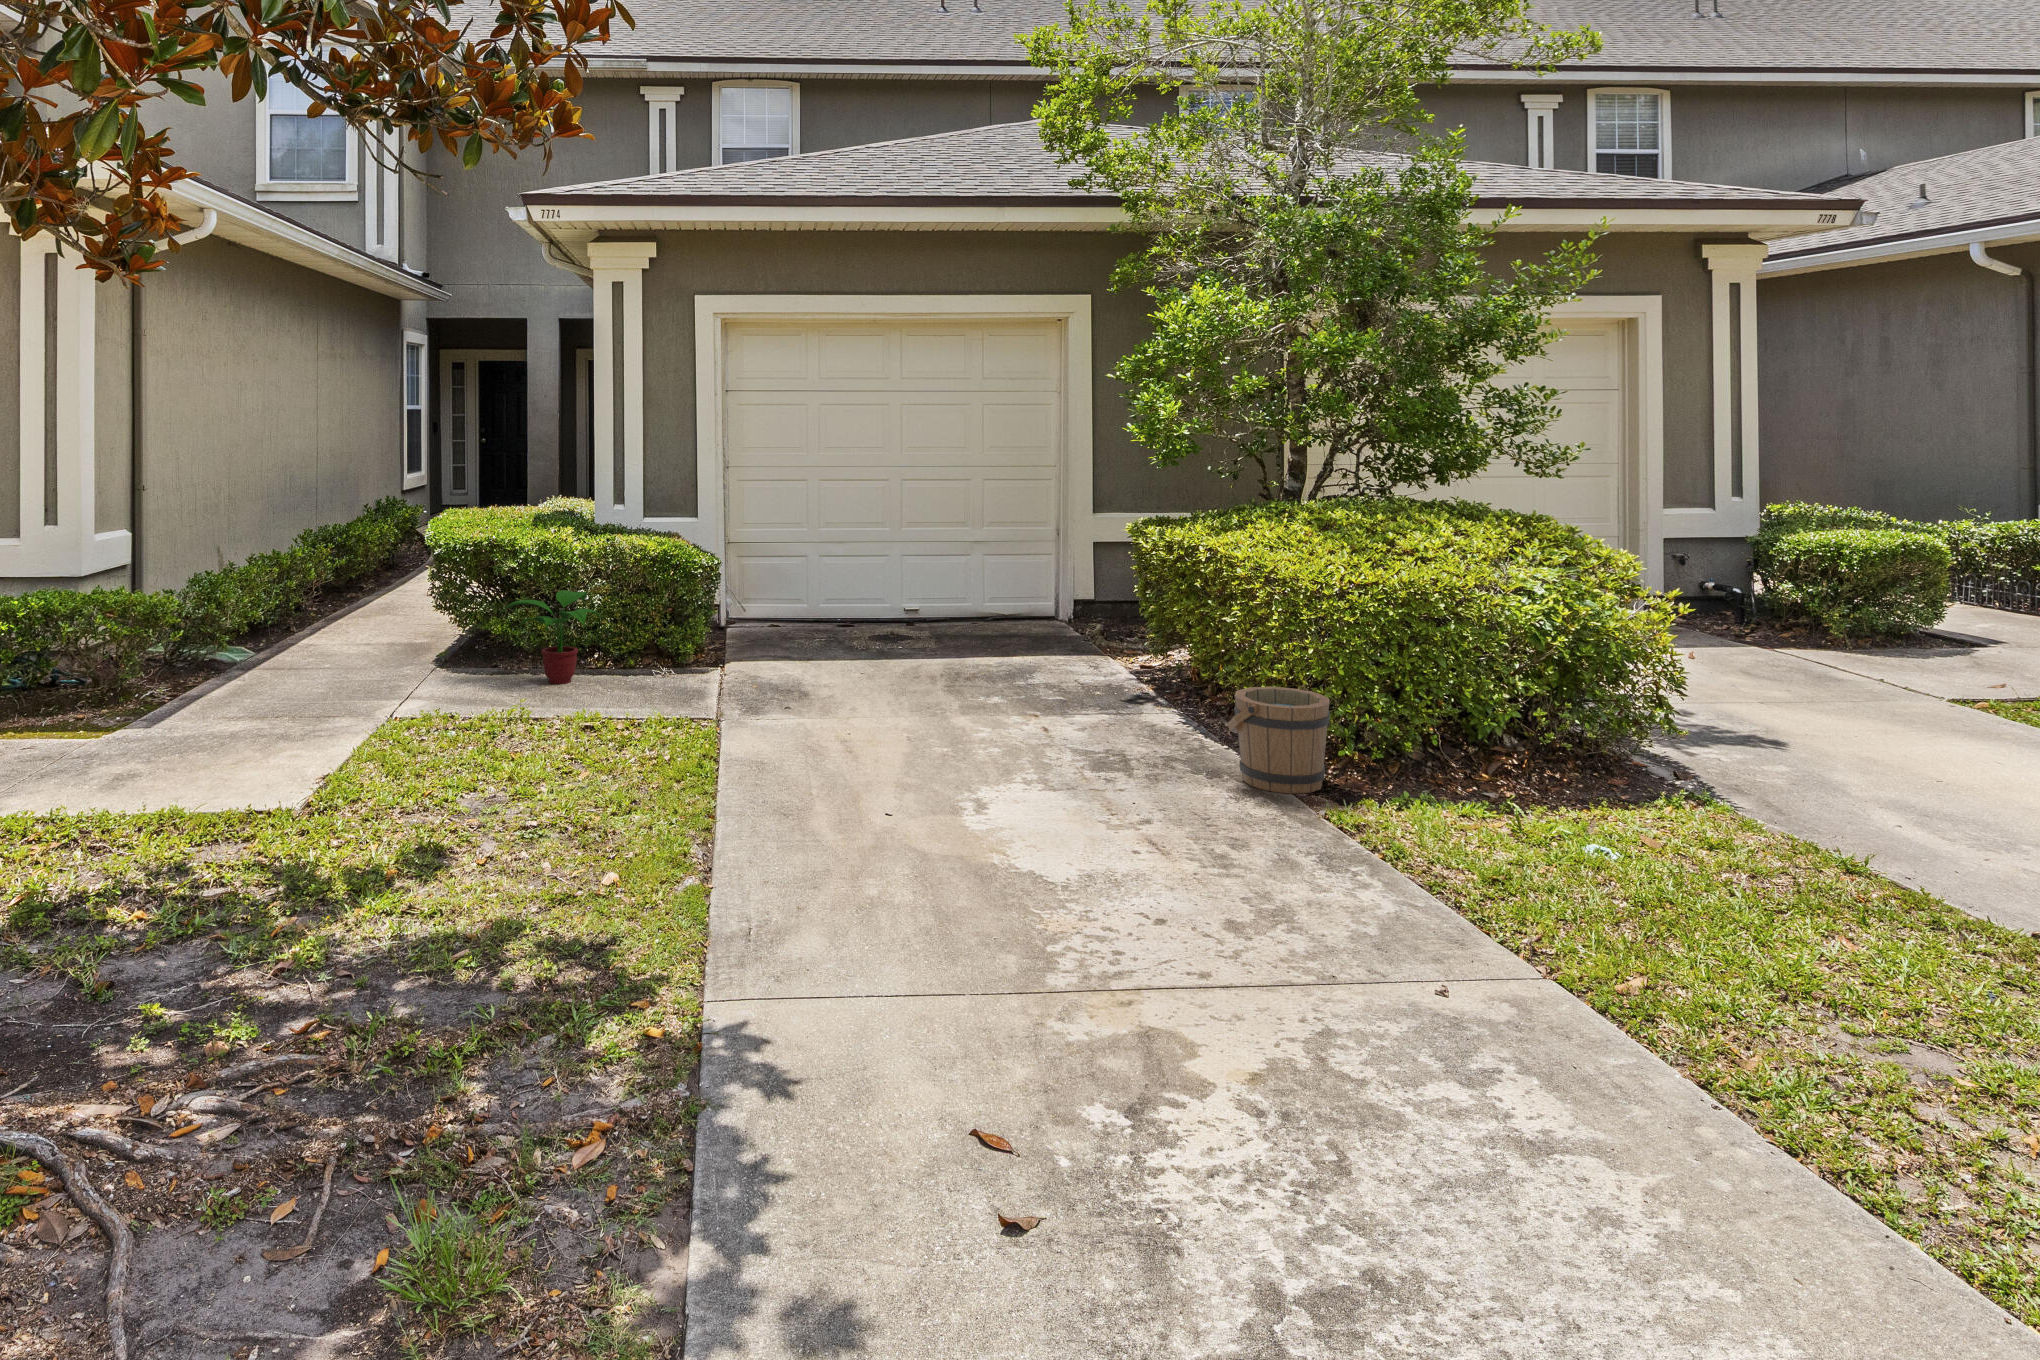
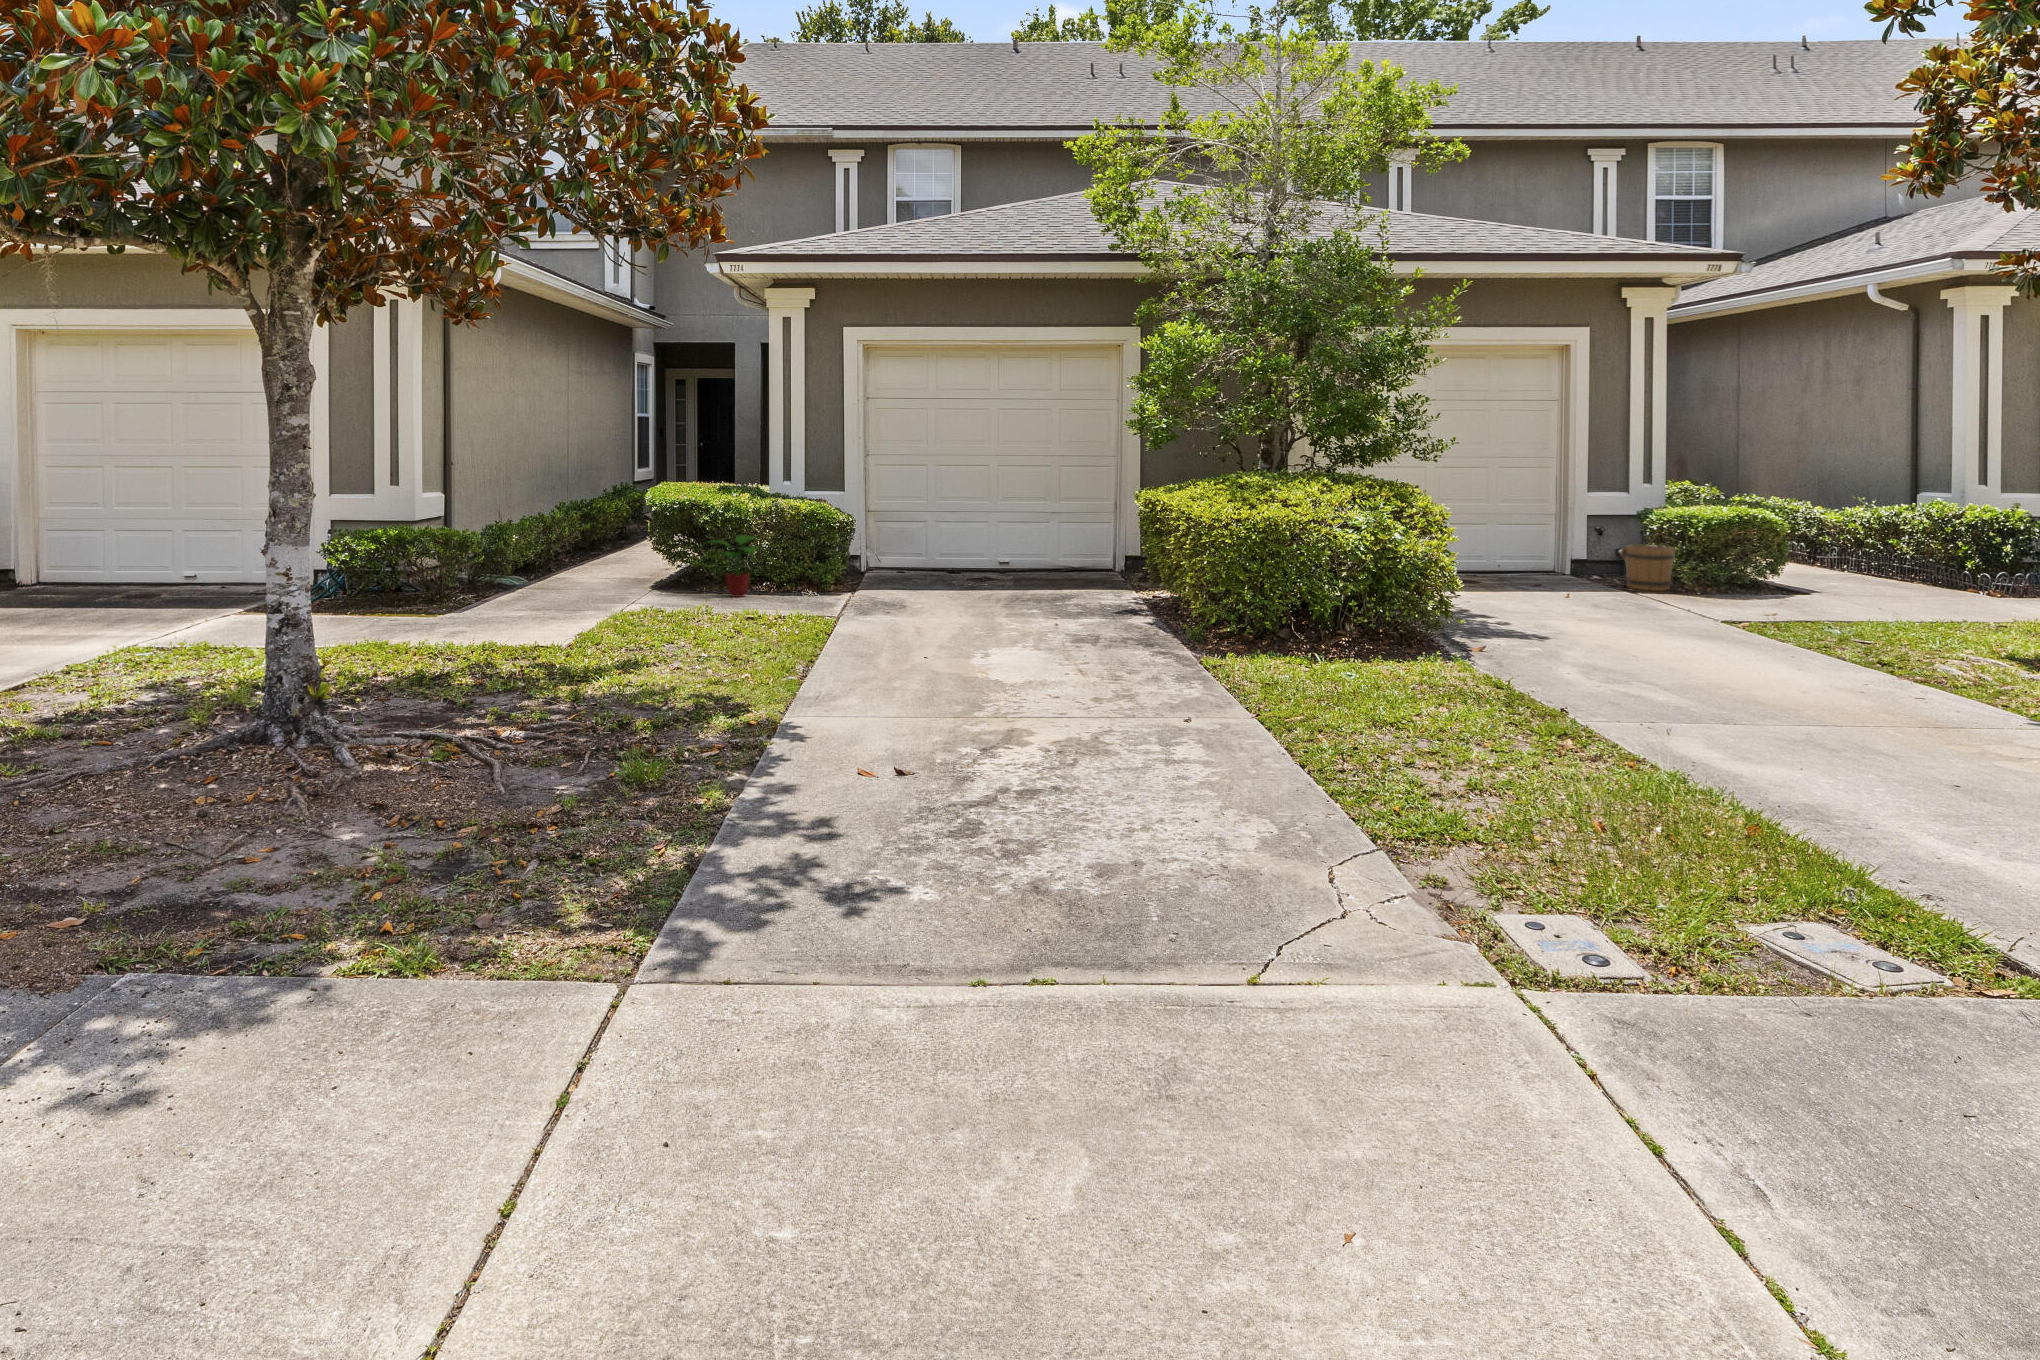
bucket: present [1227,687,1330,794] -> present [1620,544,1677,591]

